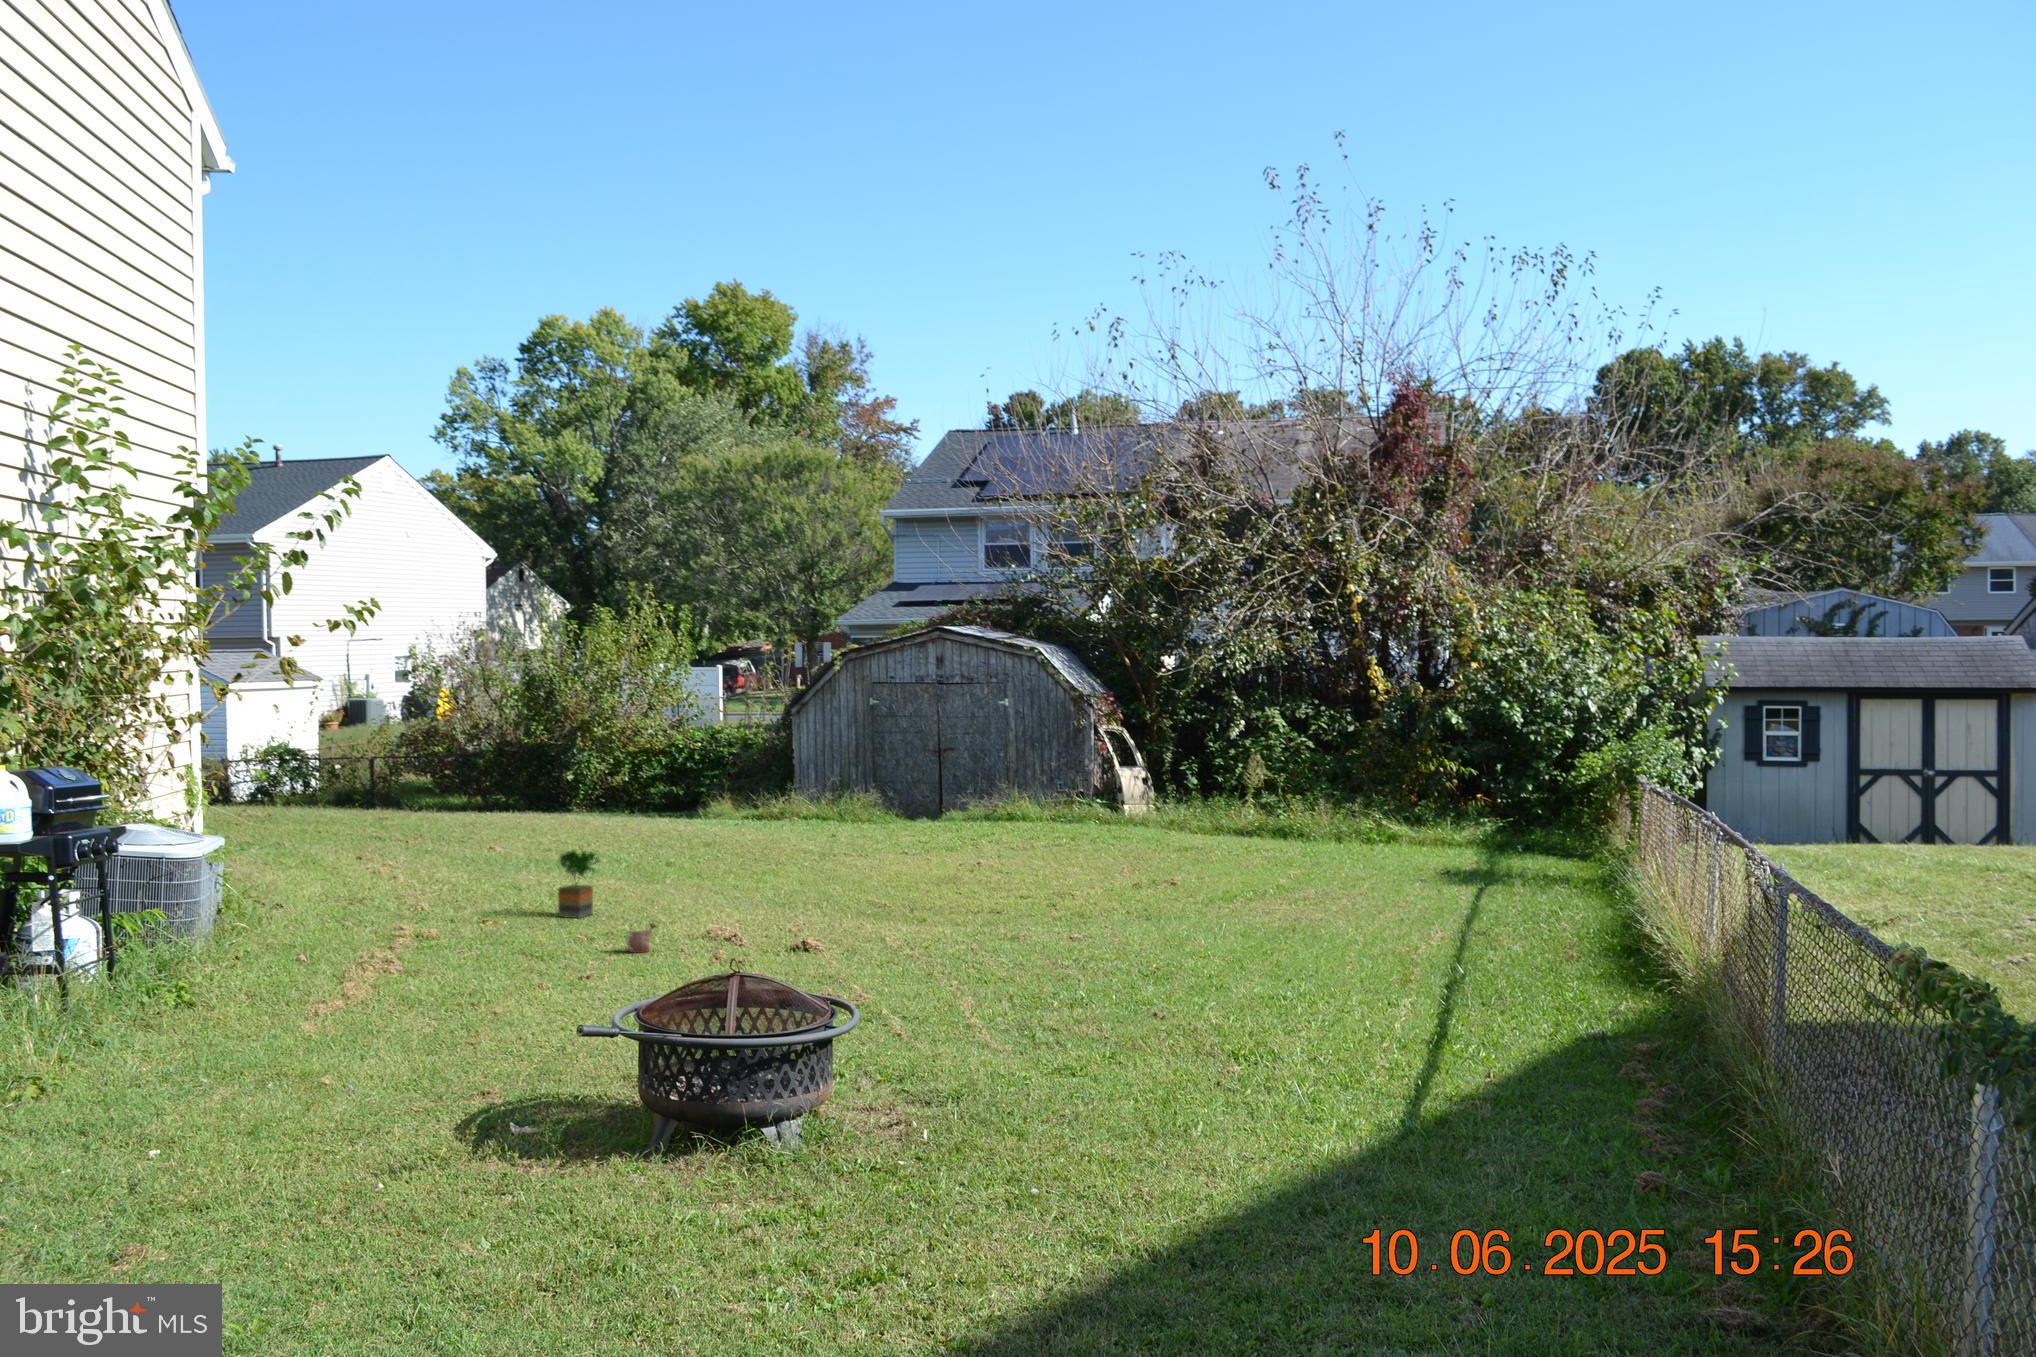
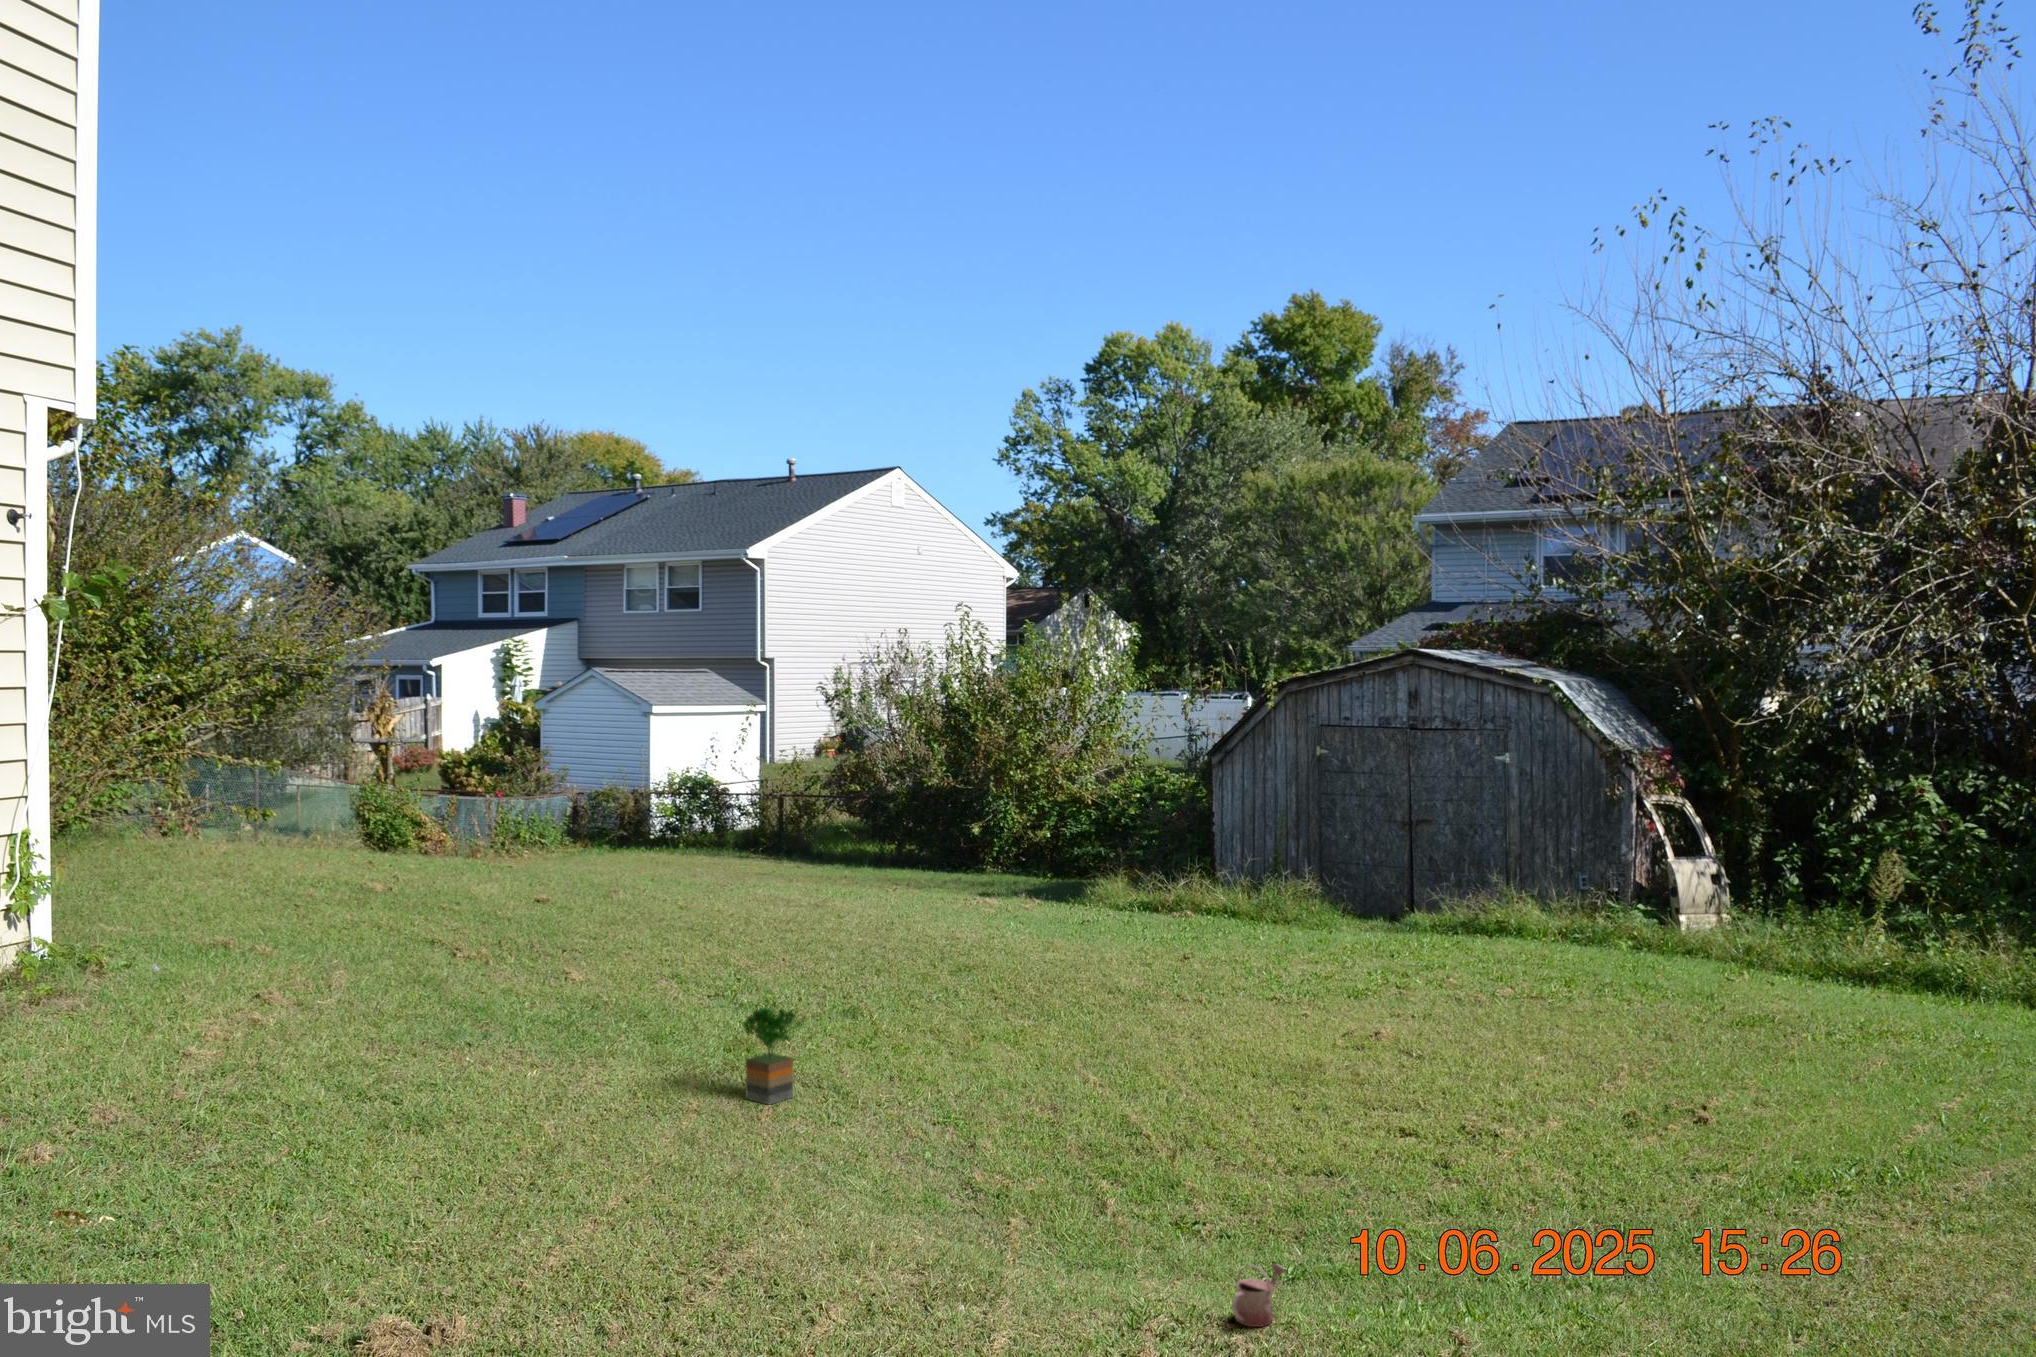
watering can: present [626,922,657,953] -> present [1232,1264,1286,1327]

